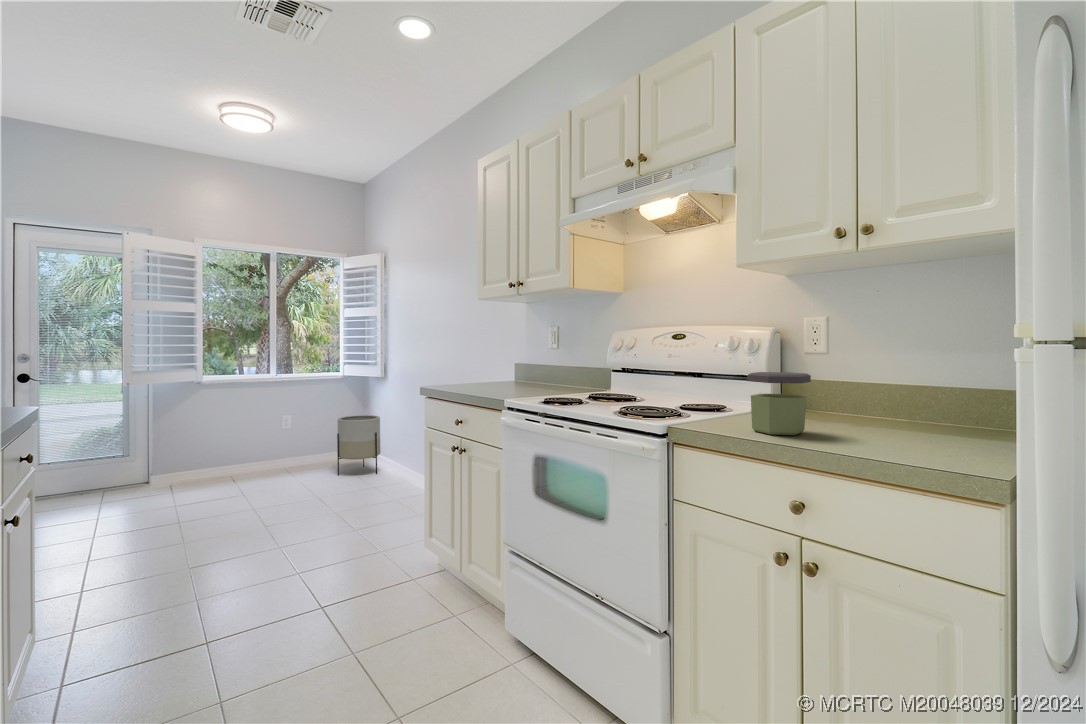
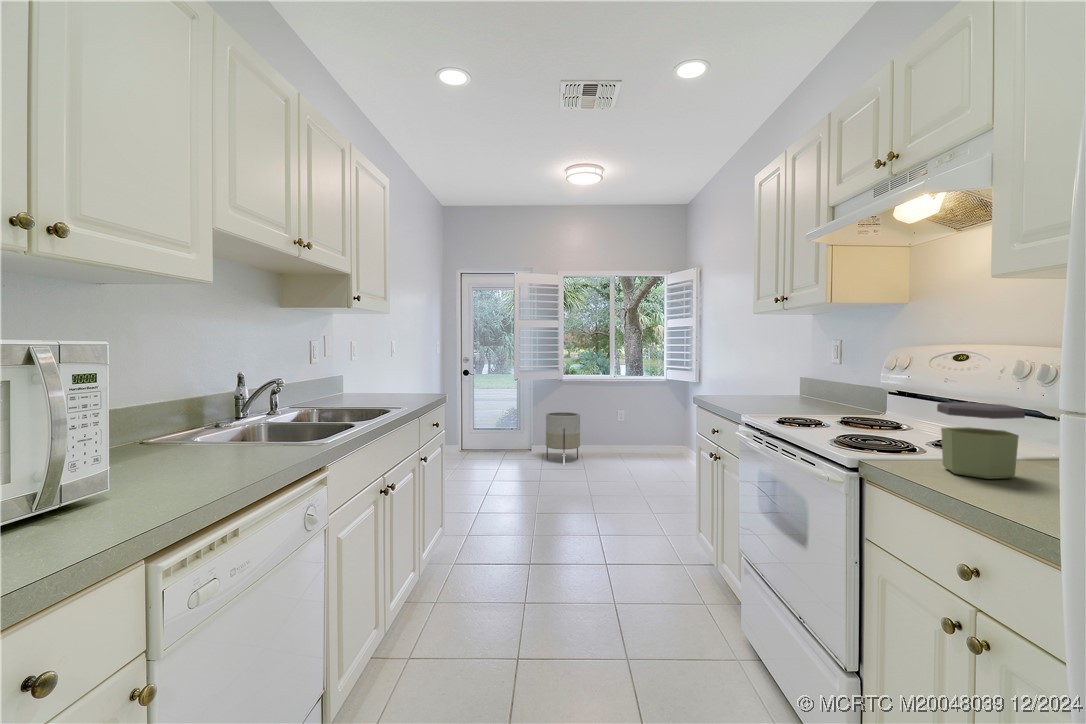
planter: present [337,415,381,475] -> present [546,412,580,459]

